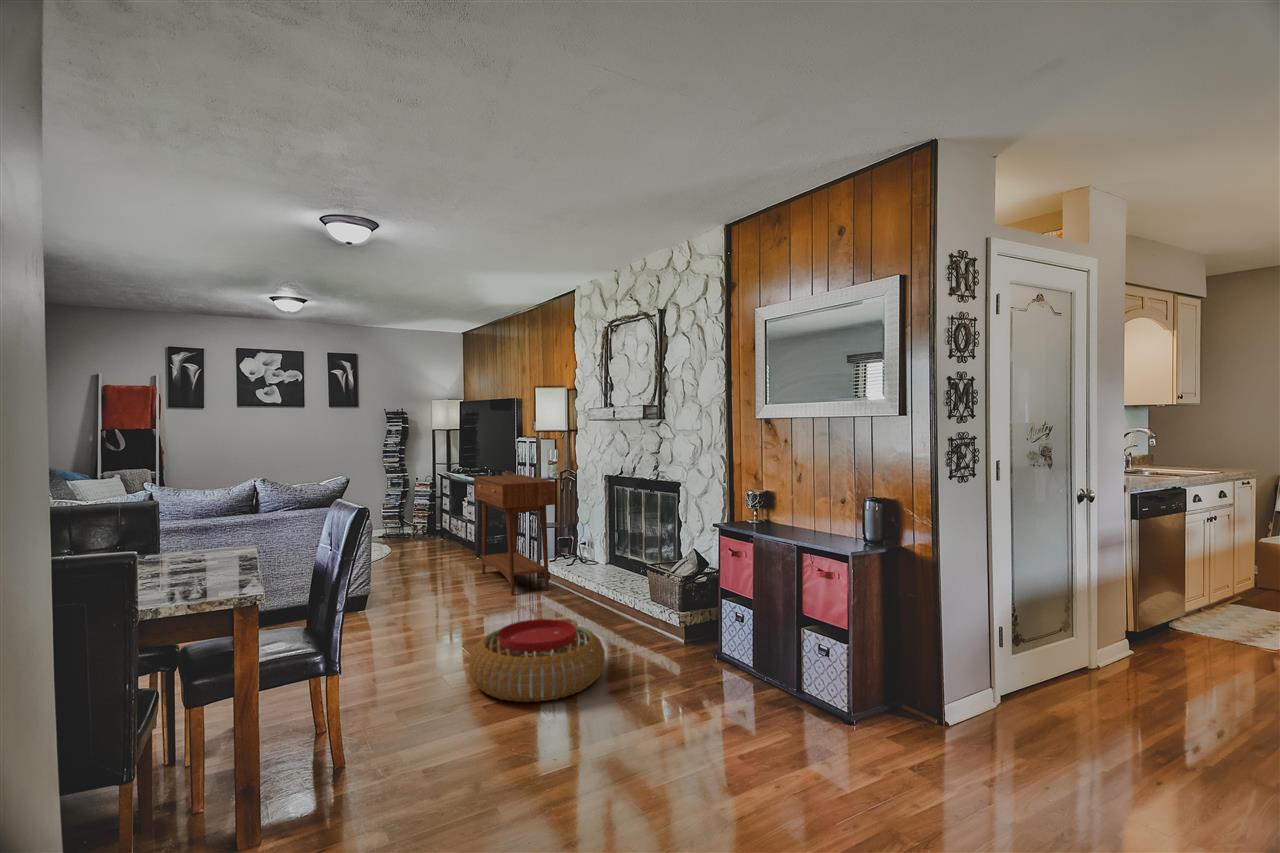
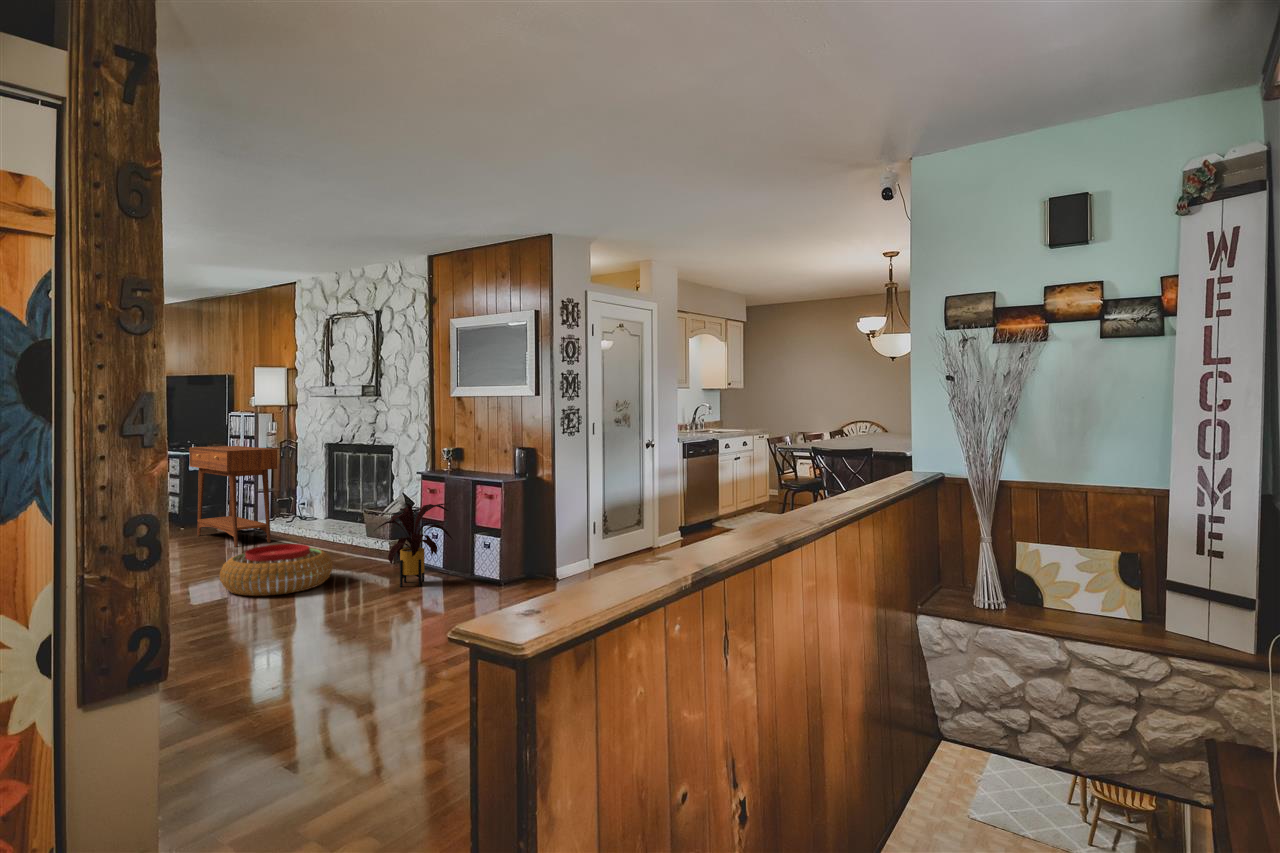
house plant: none [655,580,772,711] -> present [374,504,453,587]

